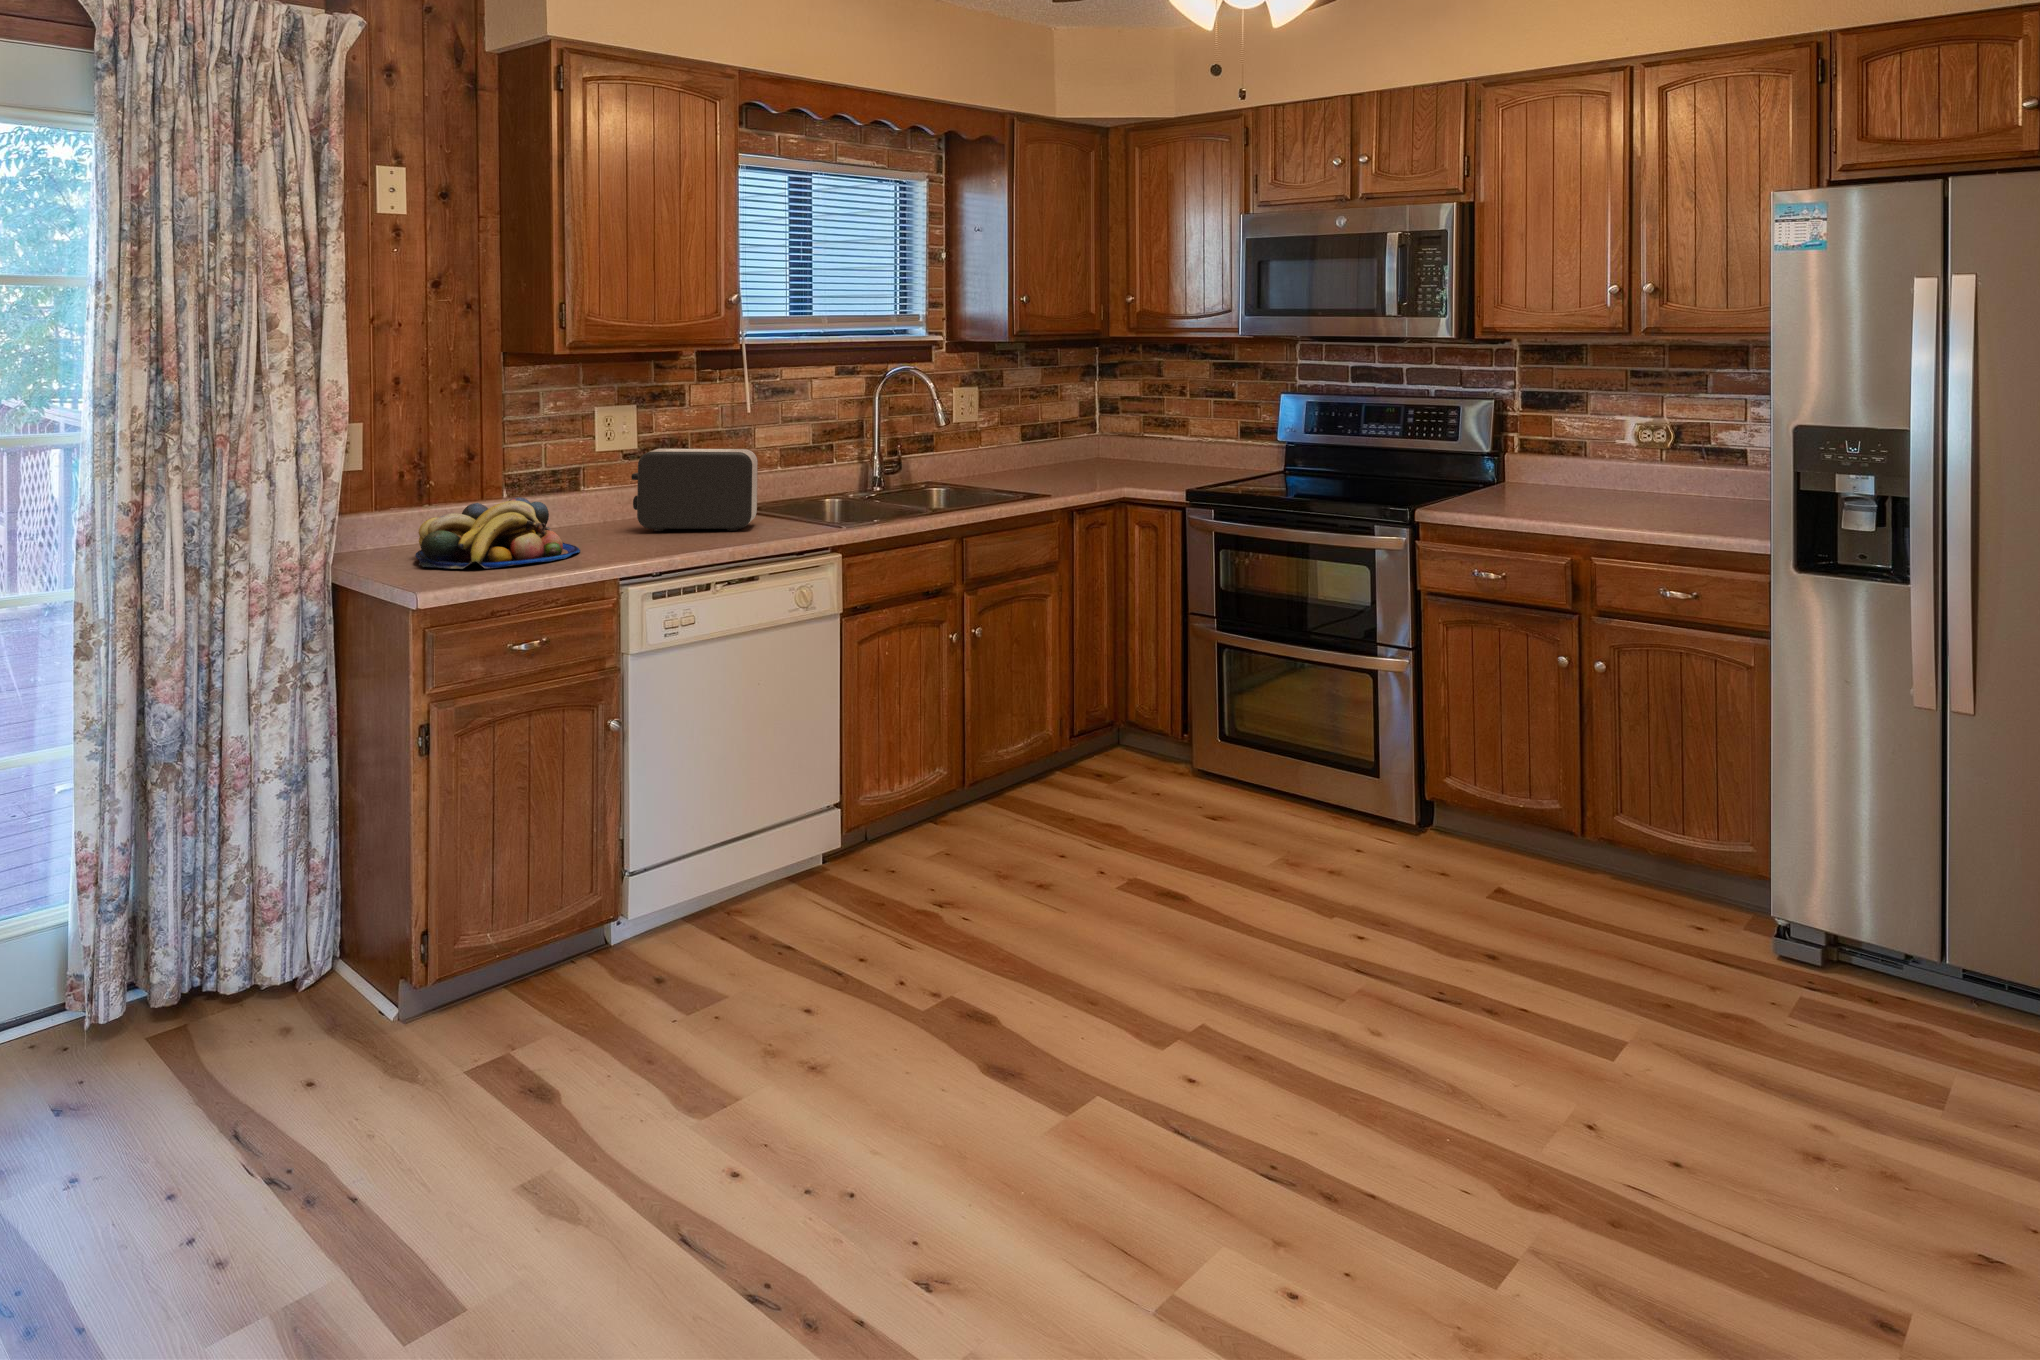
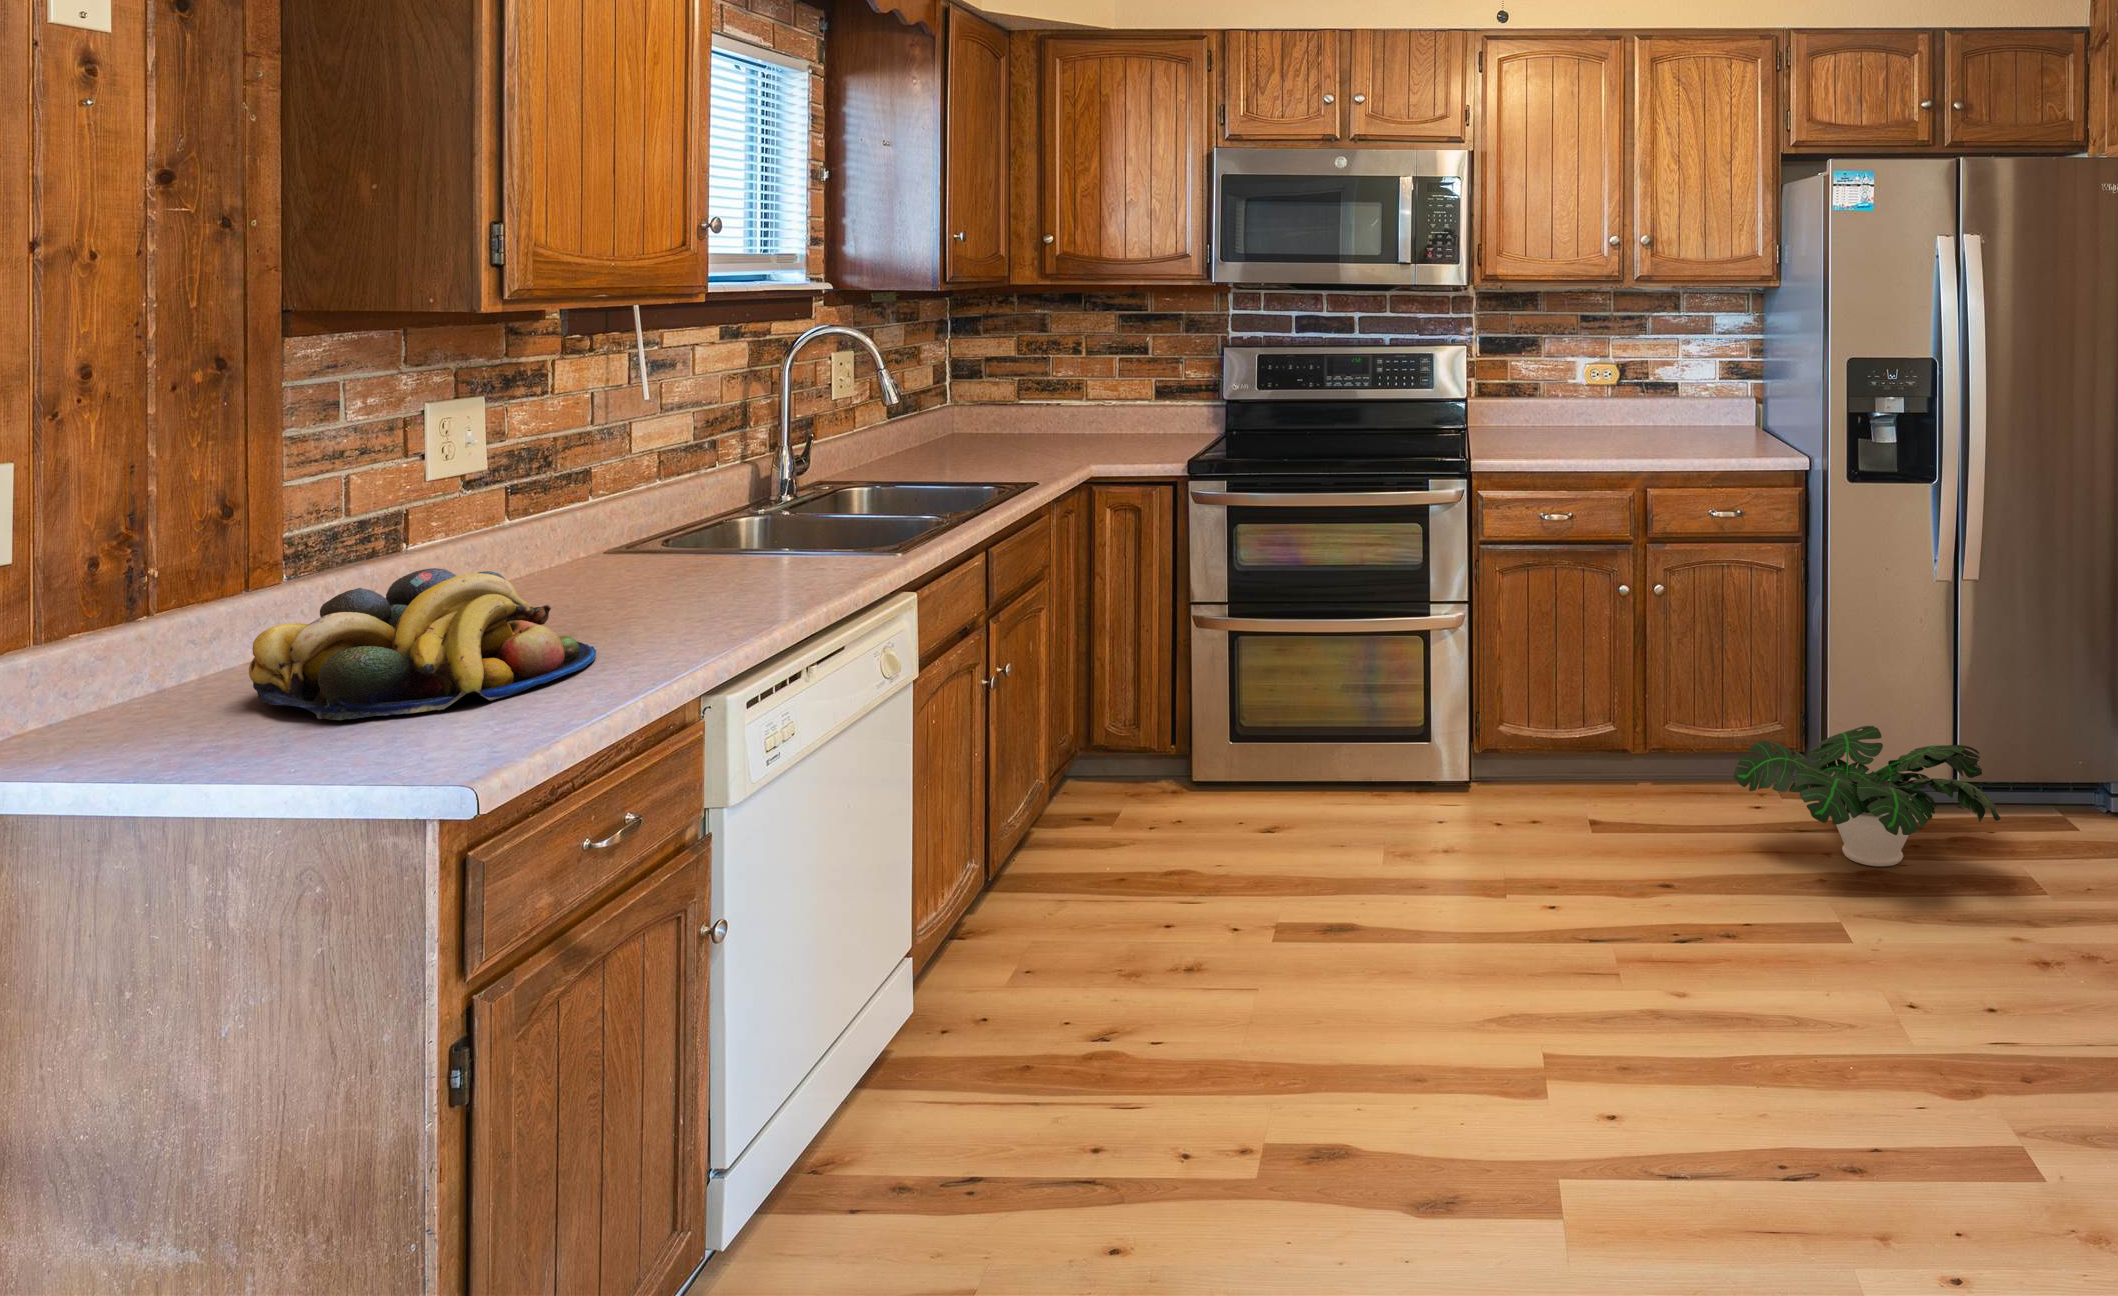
toaster: present [631,449,758,531] -> none [558,453,780,595]
potted plant: none [1603,837,1931,1012] -> present [1734,726,2001,866]

